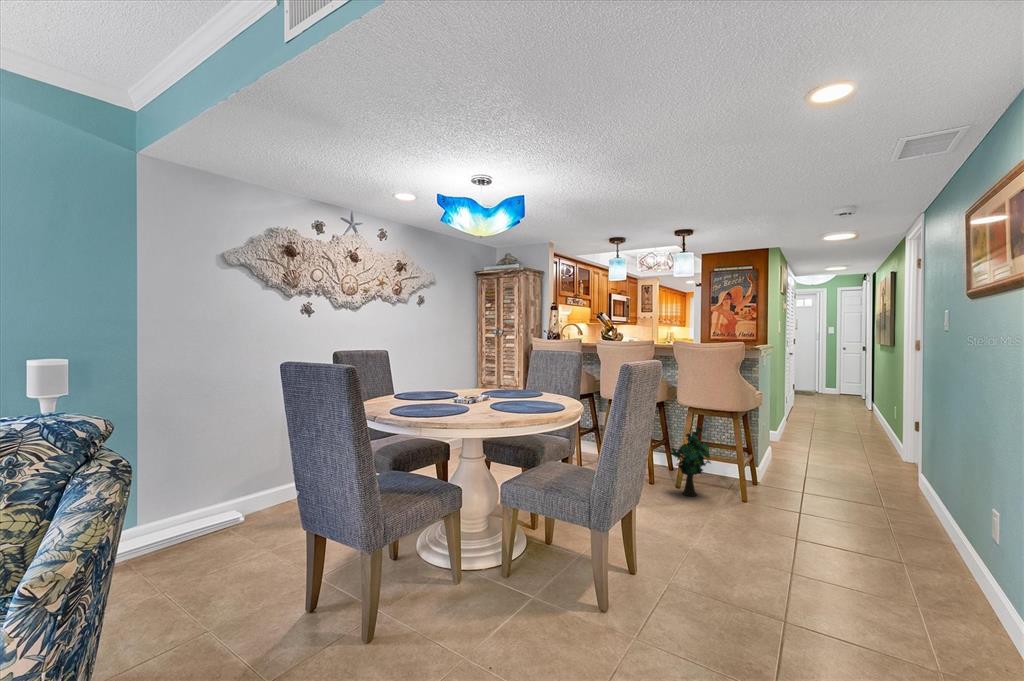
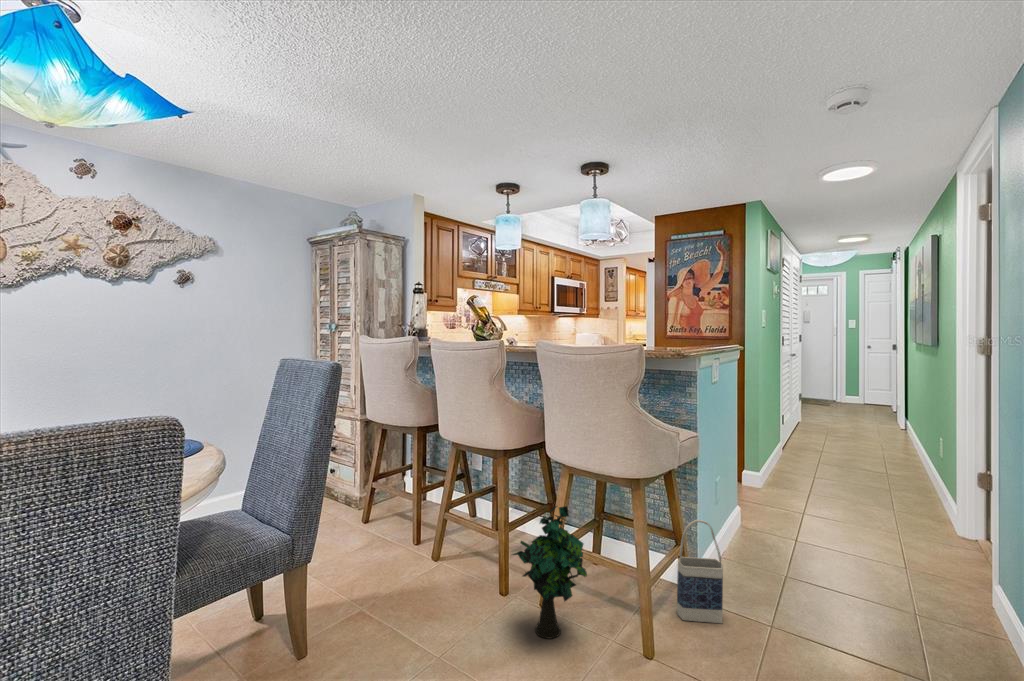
bag: none [754,436,779,491] -> present [677,520,723,623]

